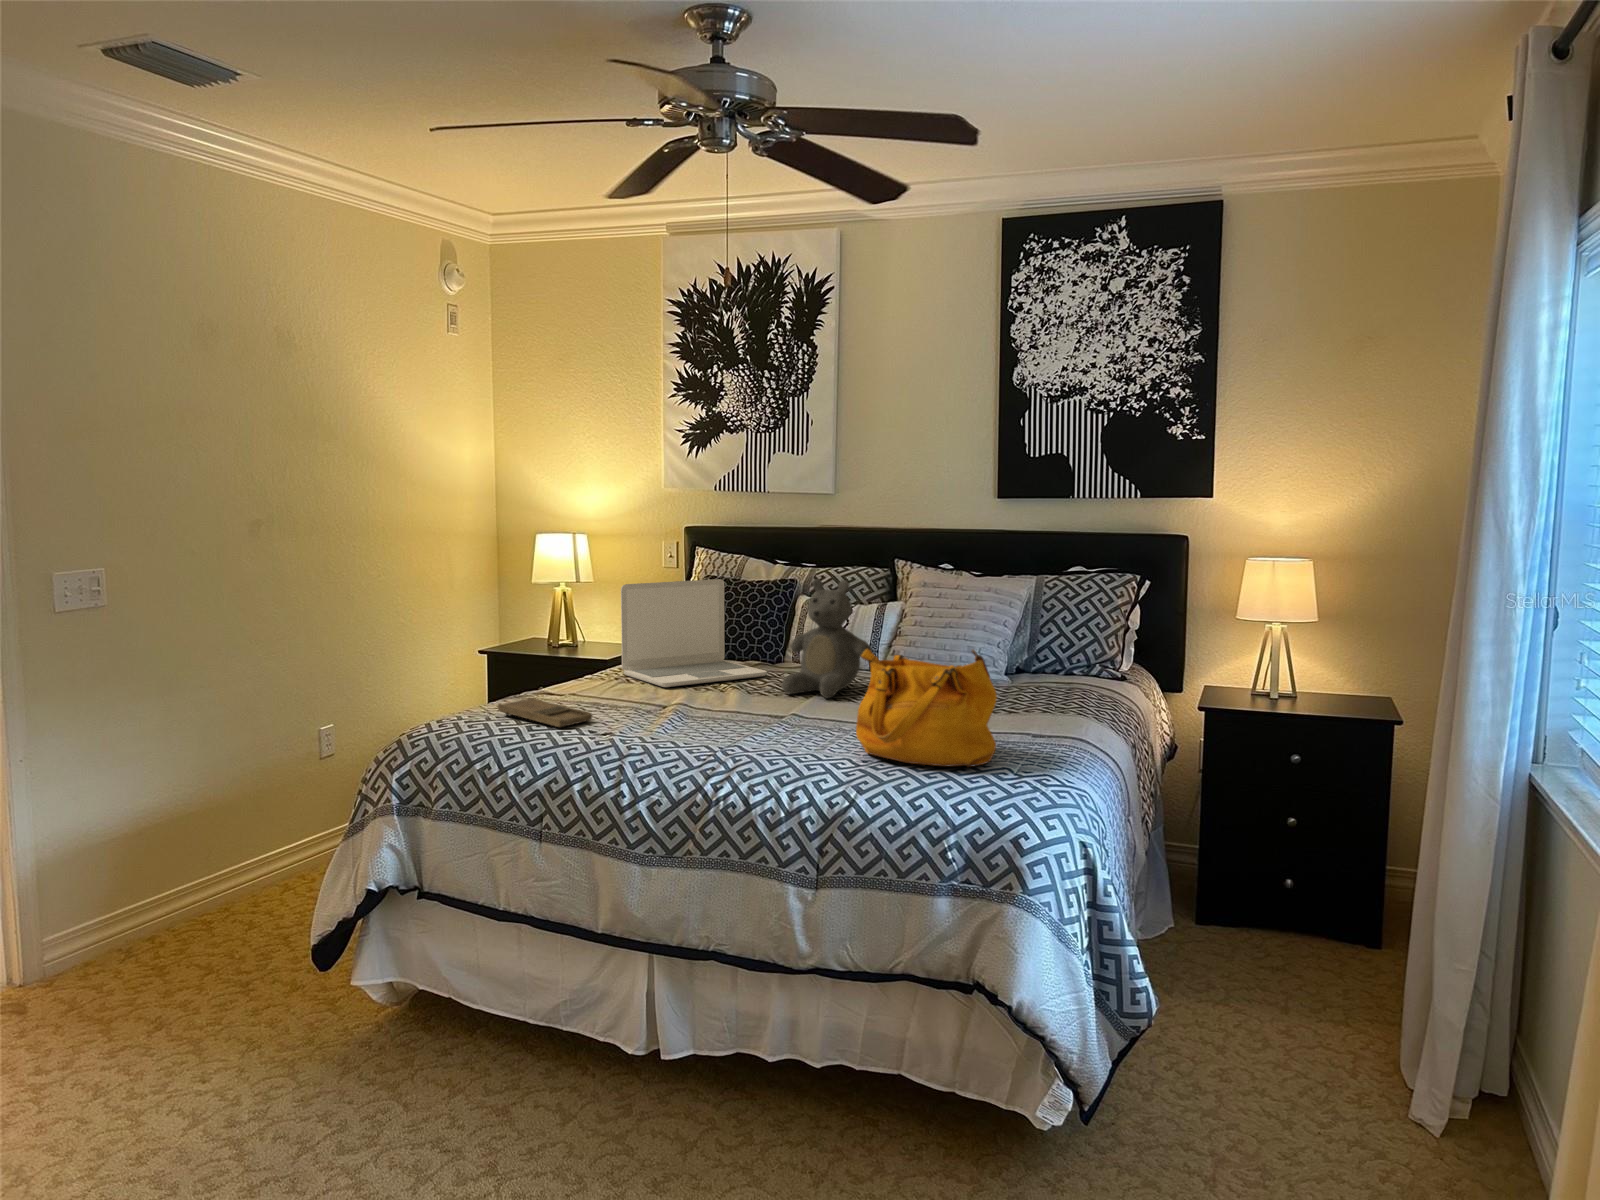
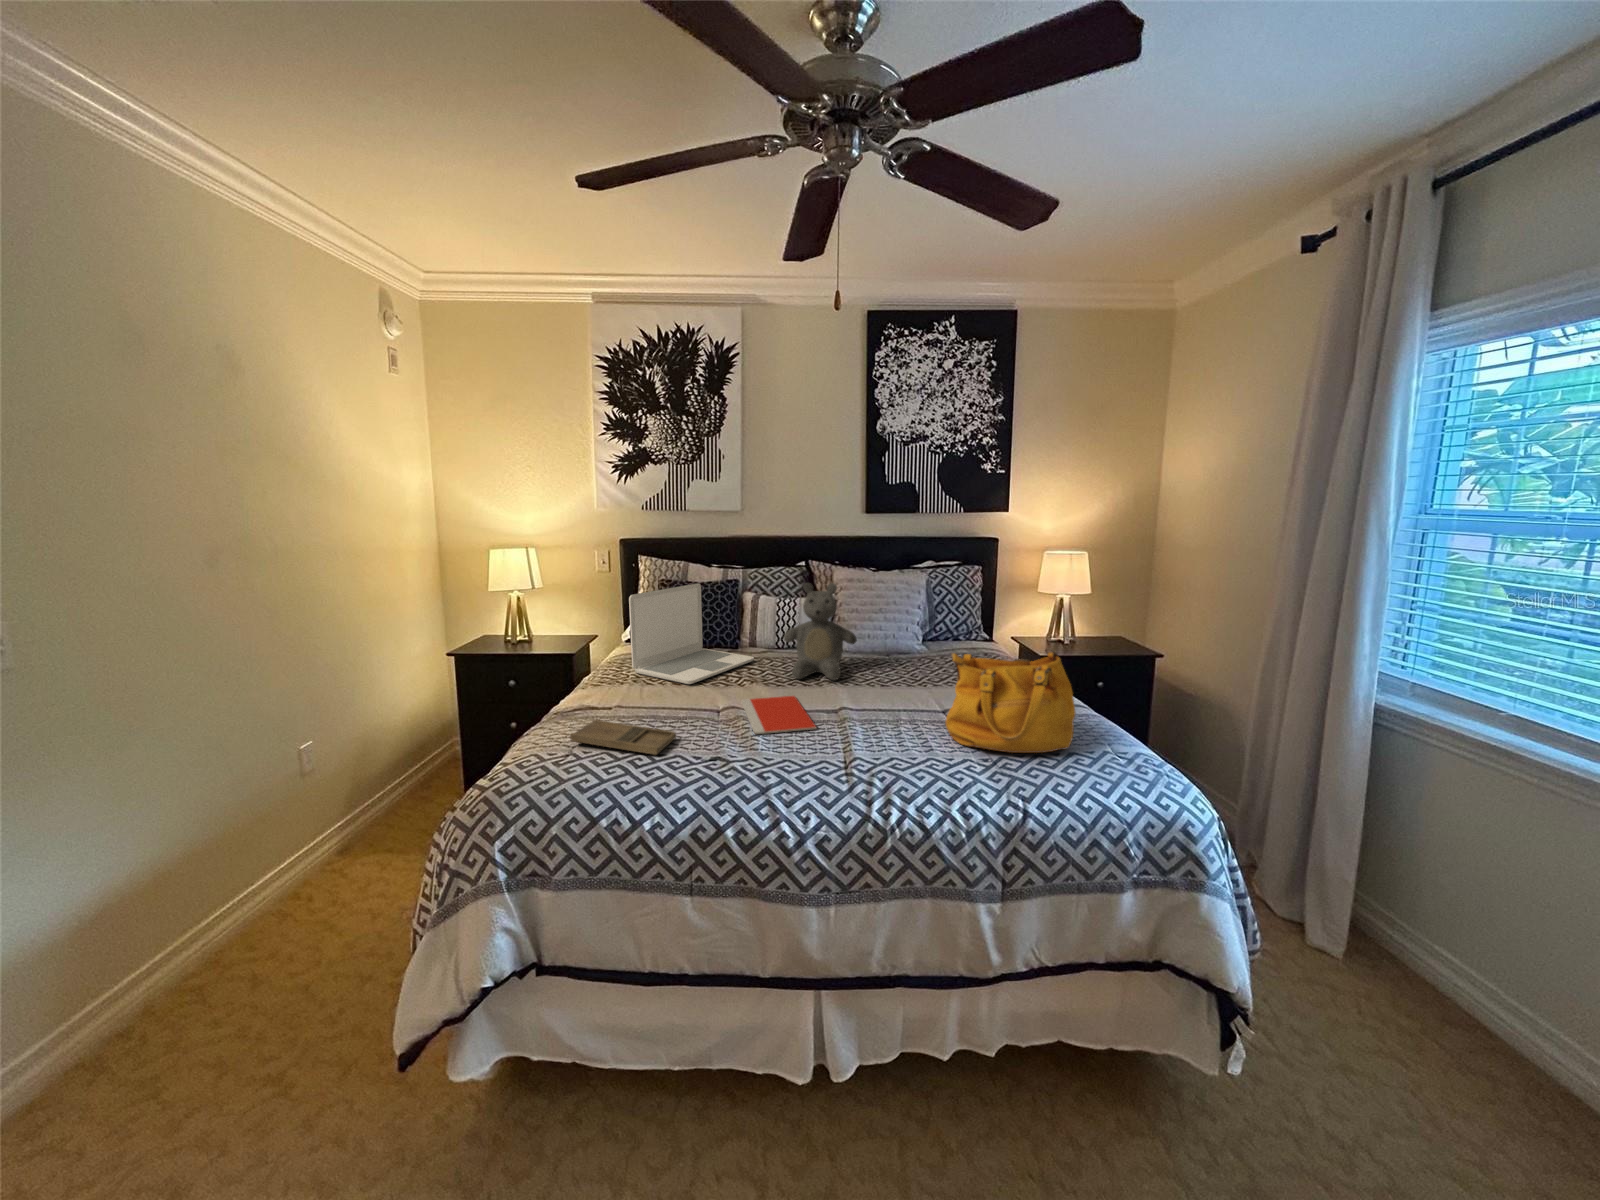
notebook: none [670,702,759,728] -> present [741,696,816,734]

